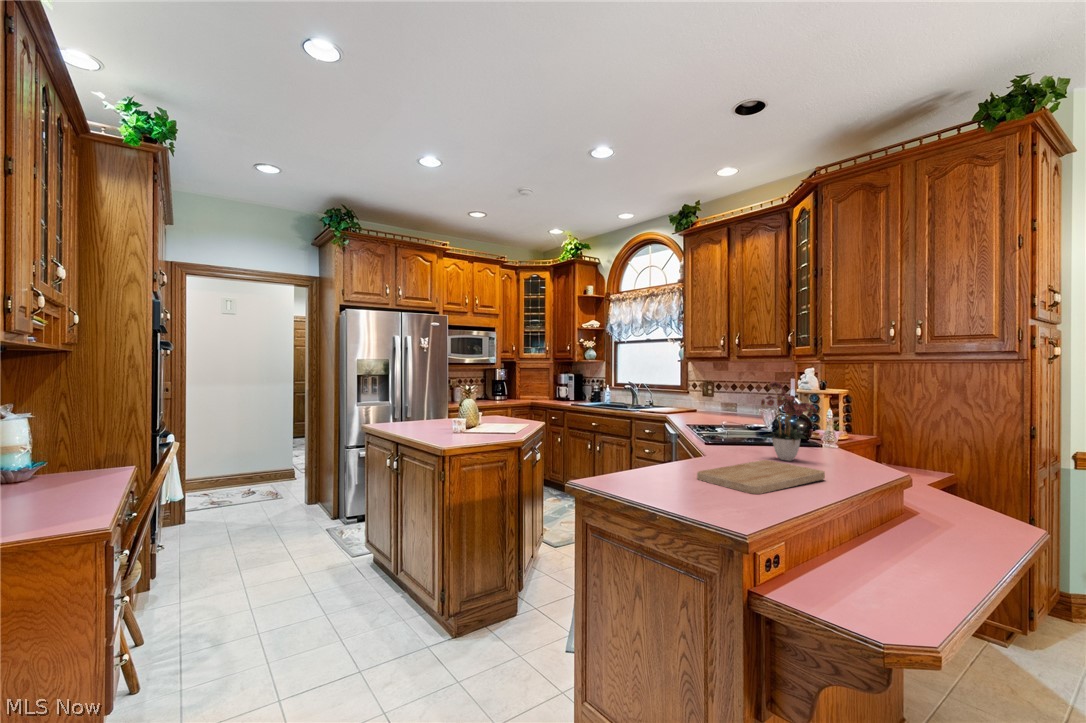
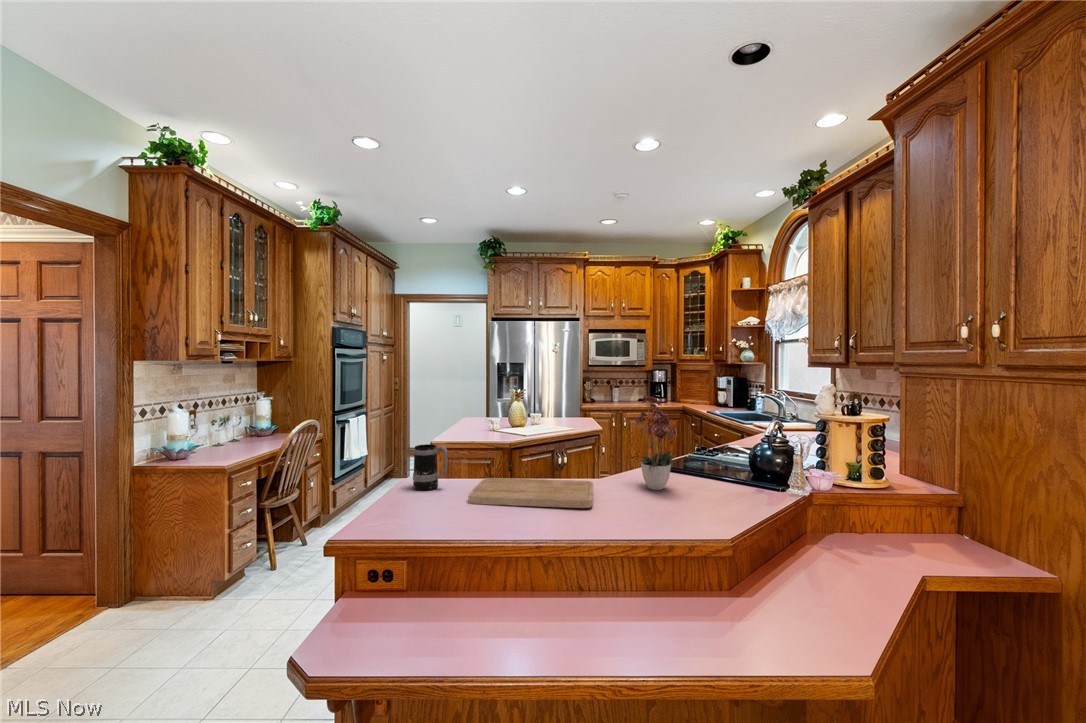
mug: none [660,441,696,494] -> present [413,444,448,490]

